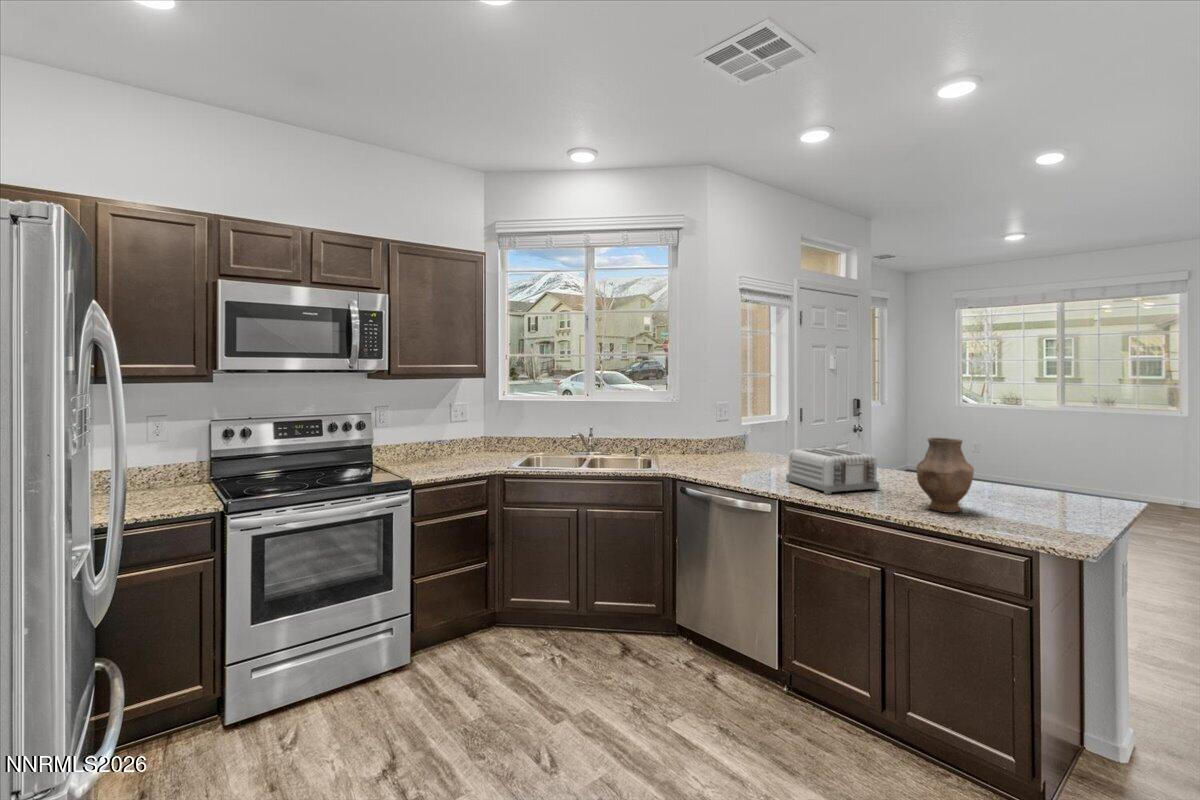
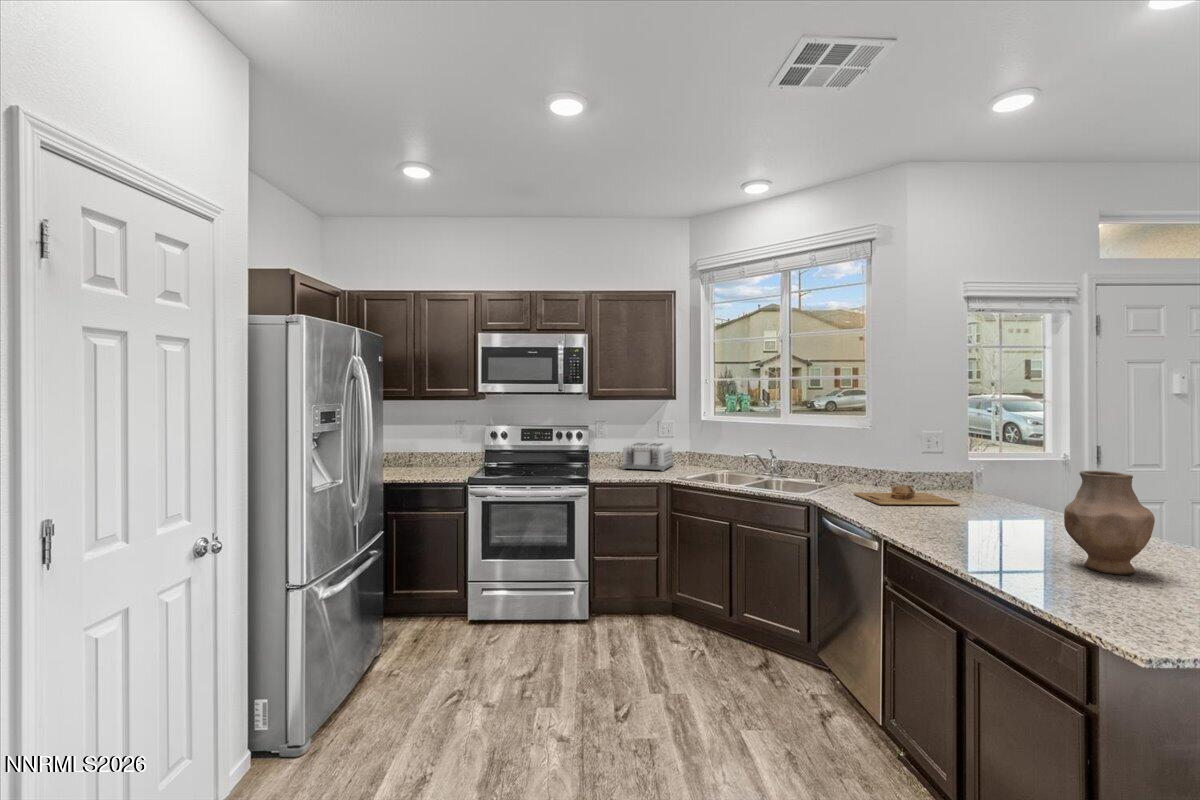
toaster: present [786,447,879,494] -> present [622,443,673,471]
cutting board: none [688,456,772,478] -> present [854,485,960,505]

